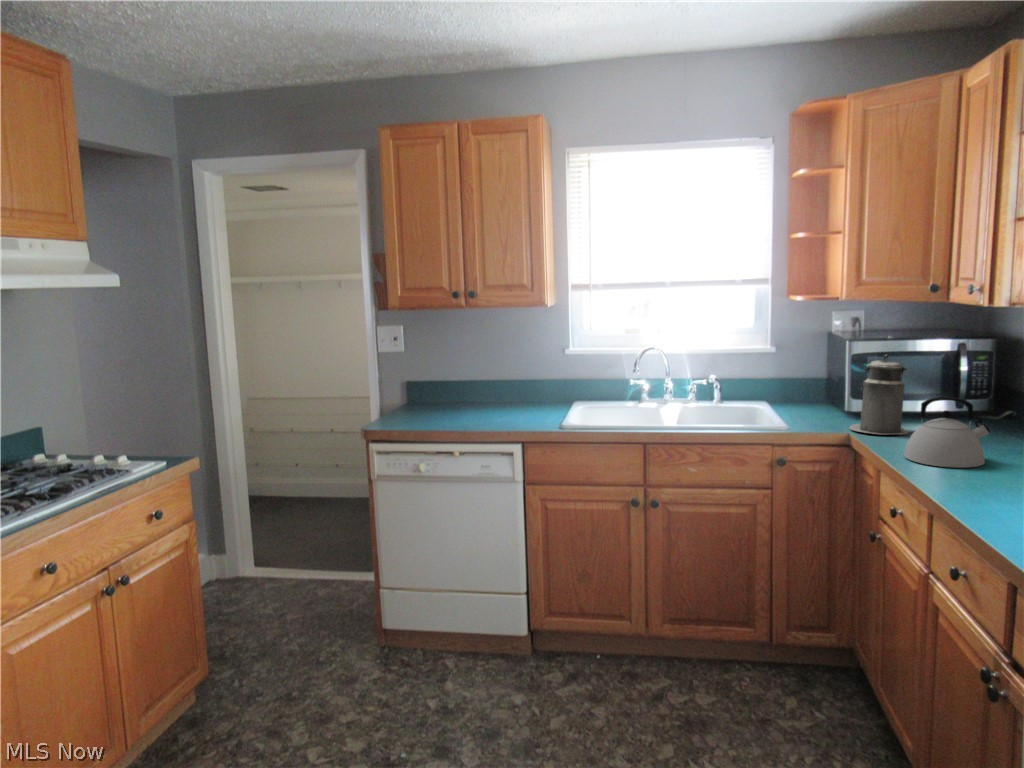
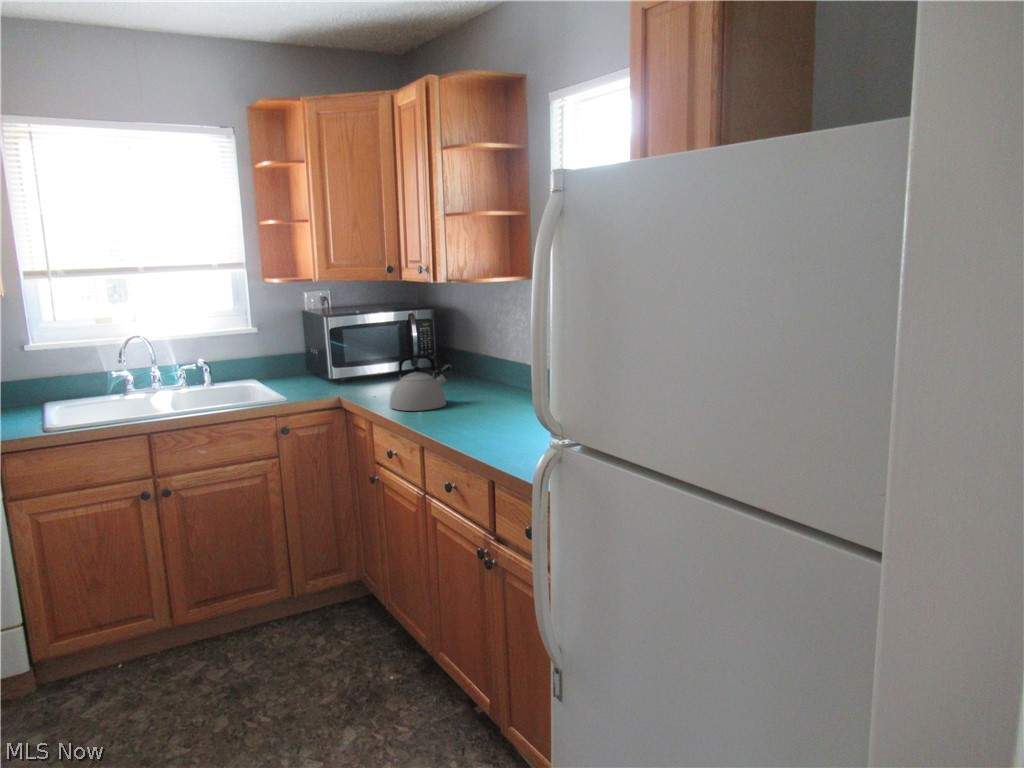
canister: present [849,355,909,435] -> none [338,326,385,394]

